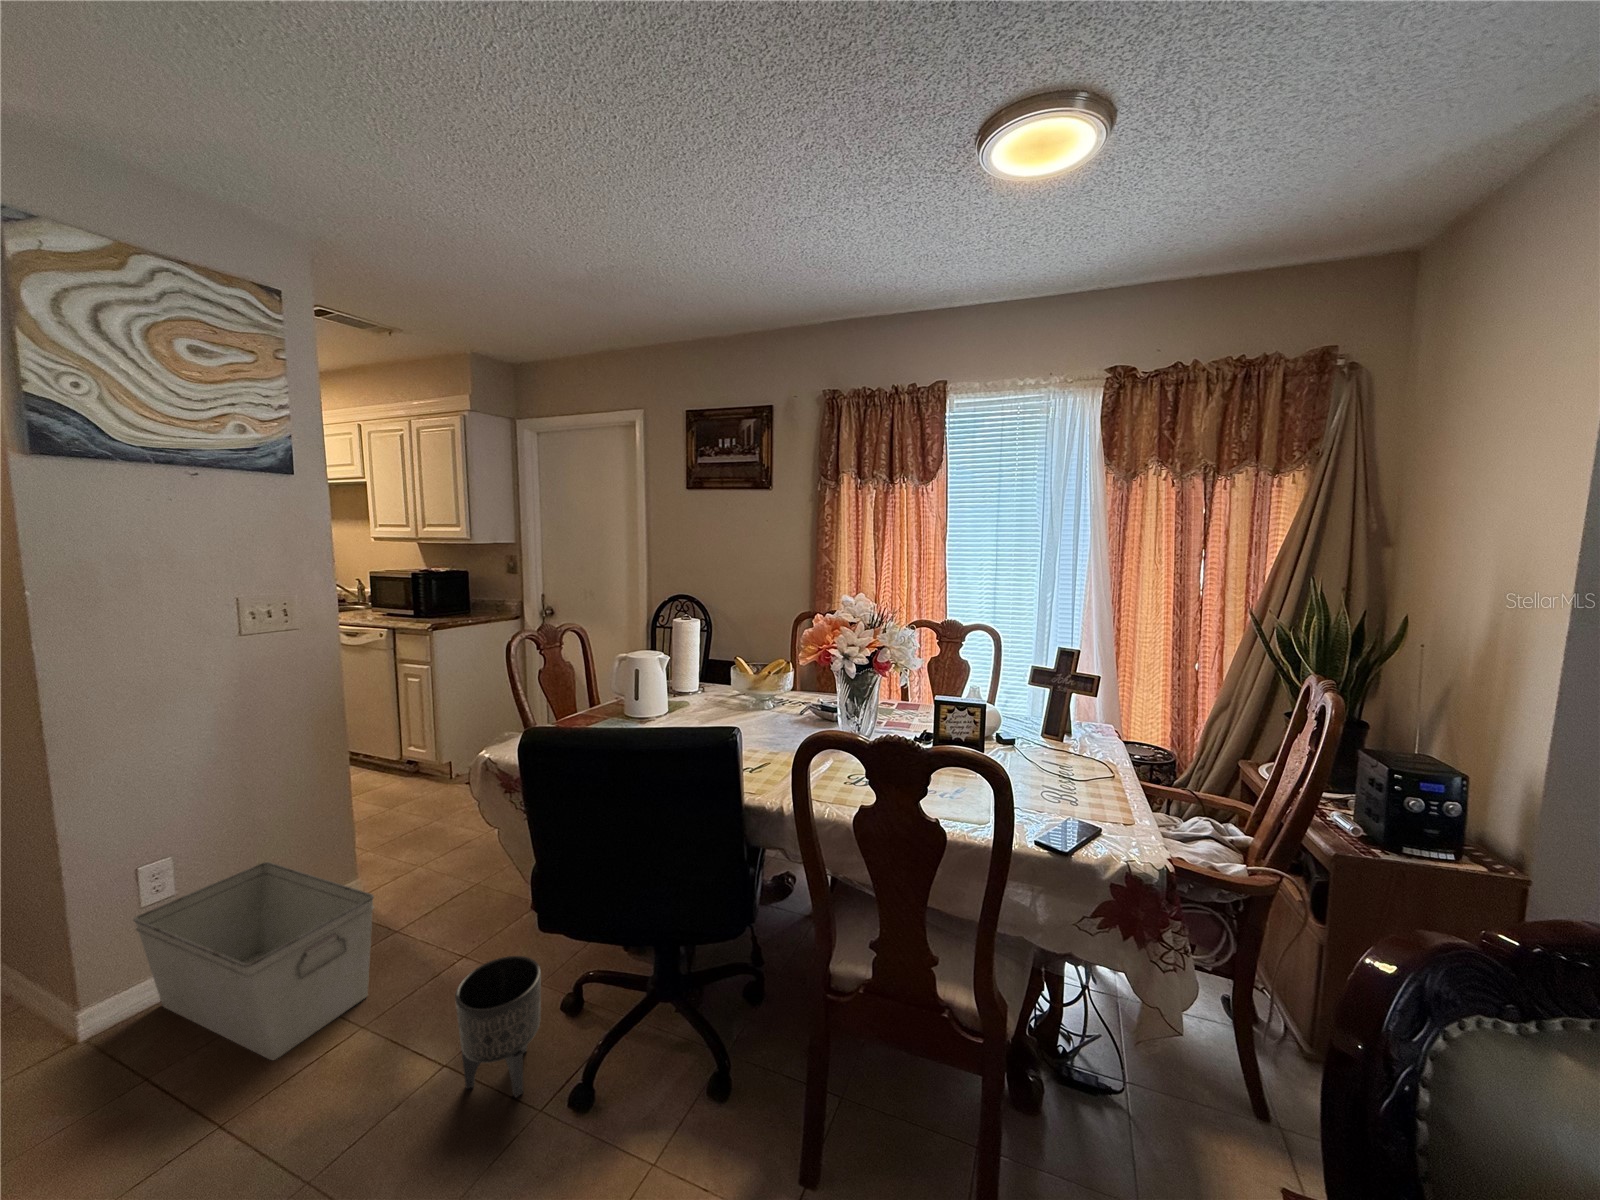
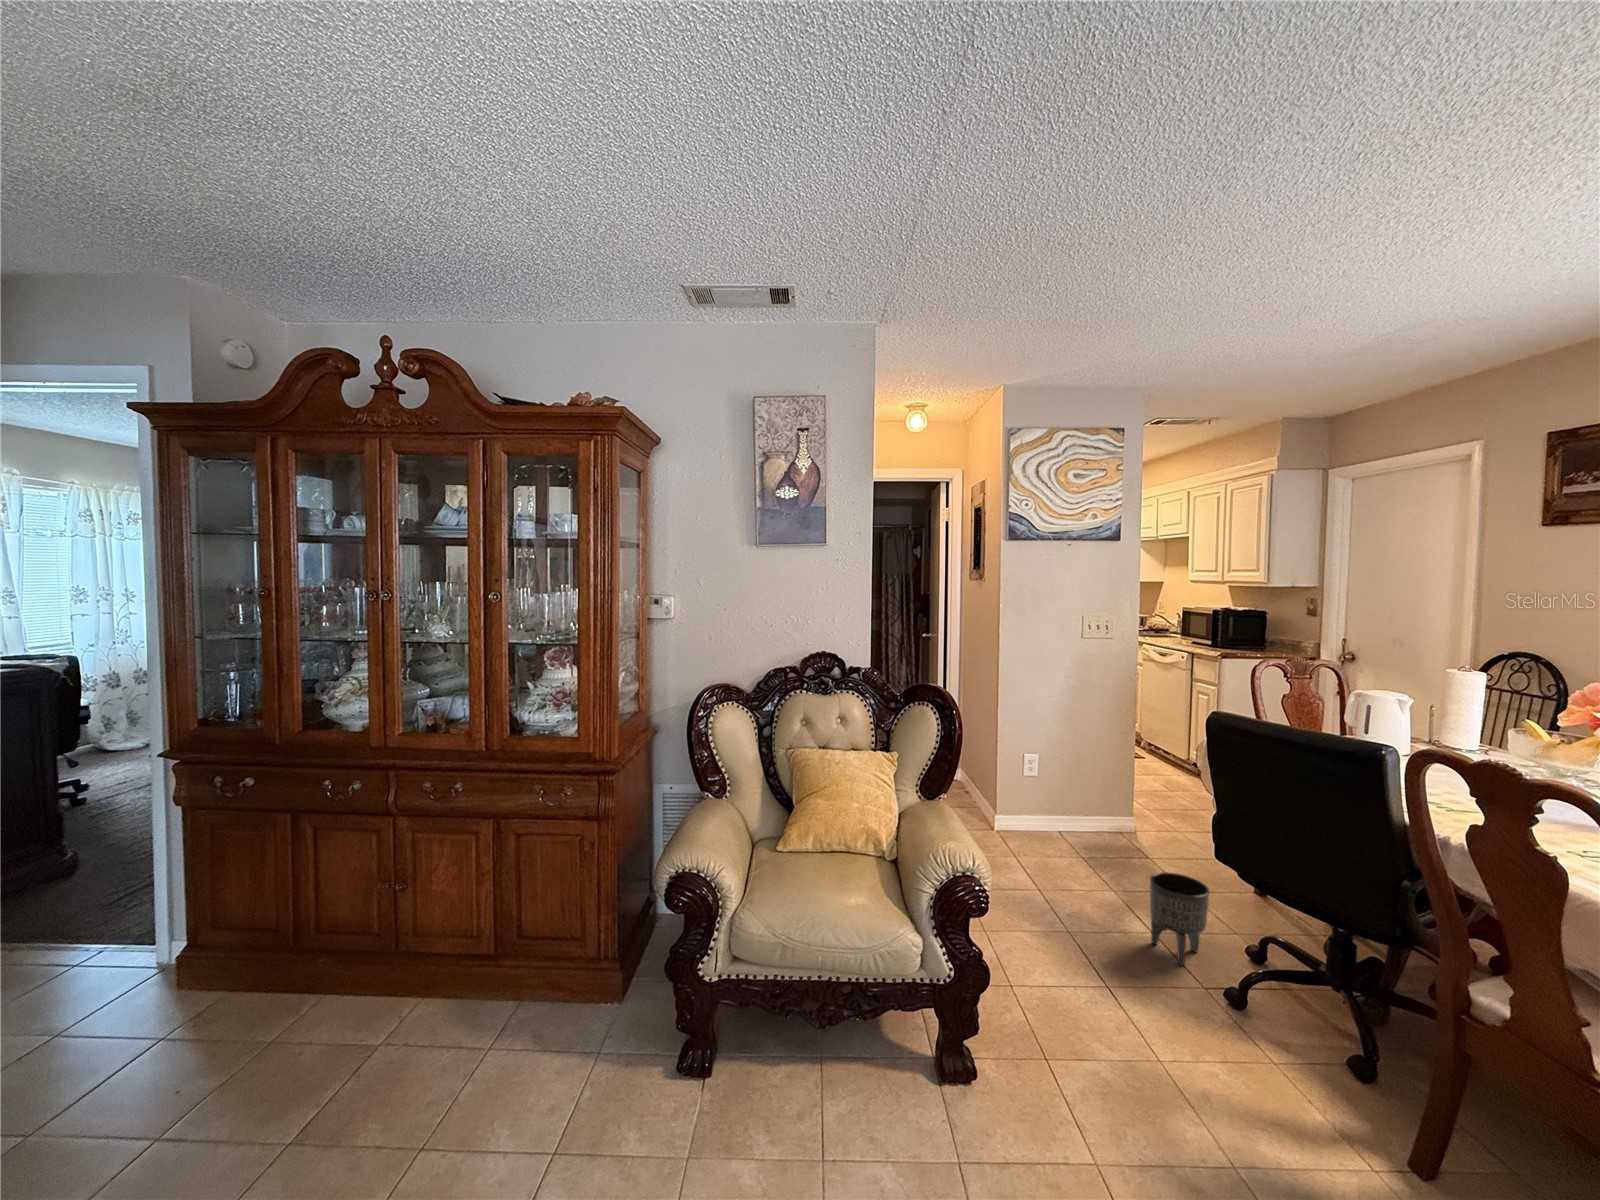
storage bin: present [133,862,374,1060] -> none [1020,778,1127,878]

